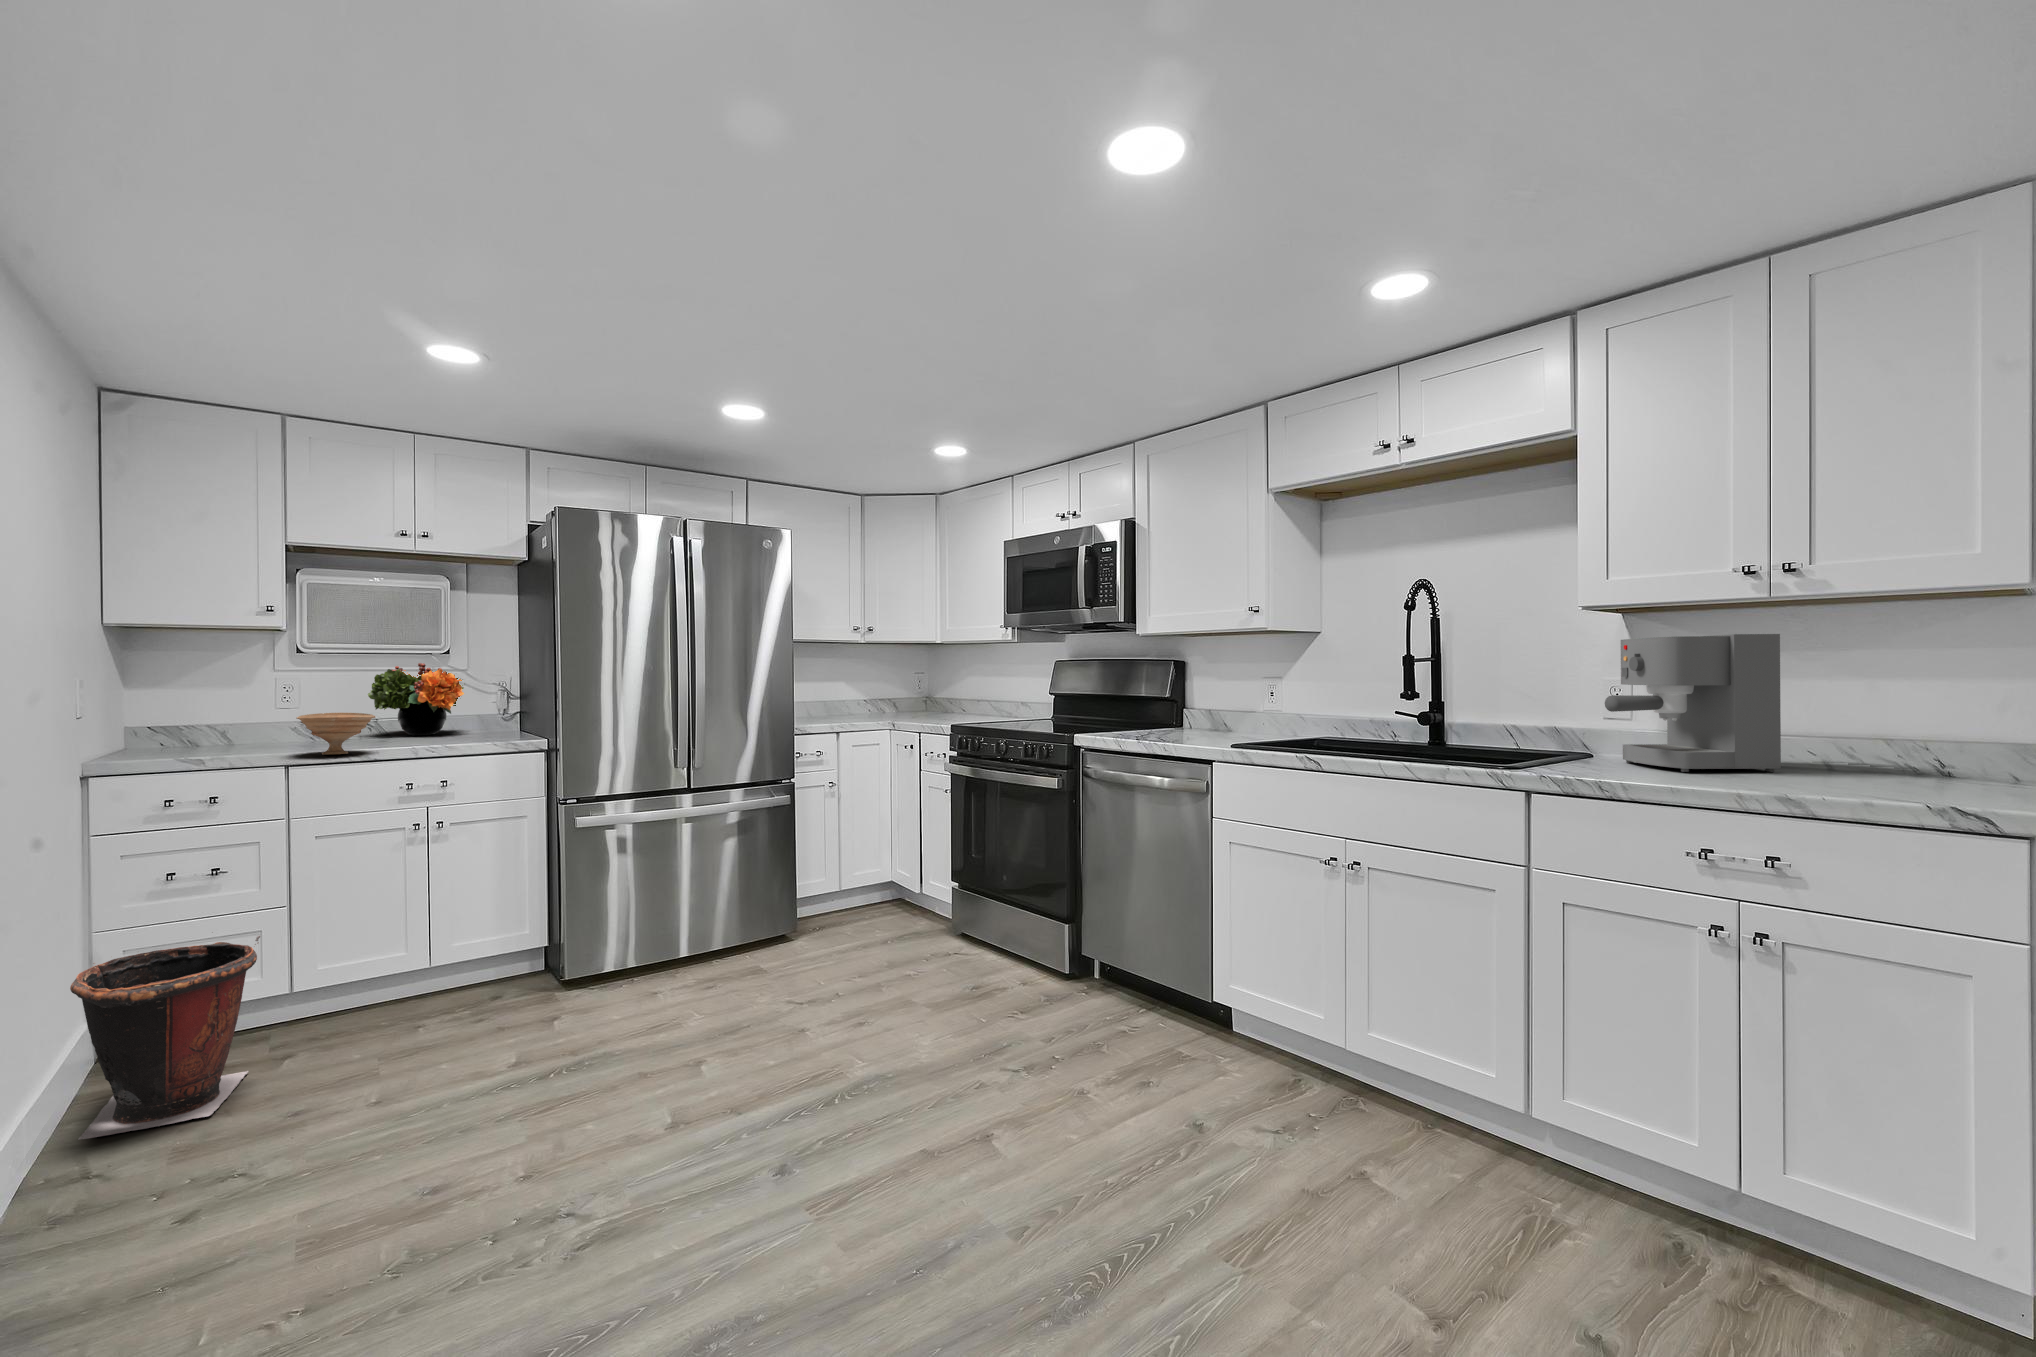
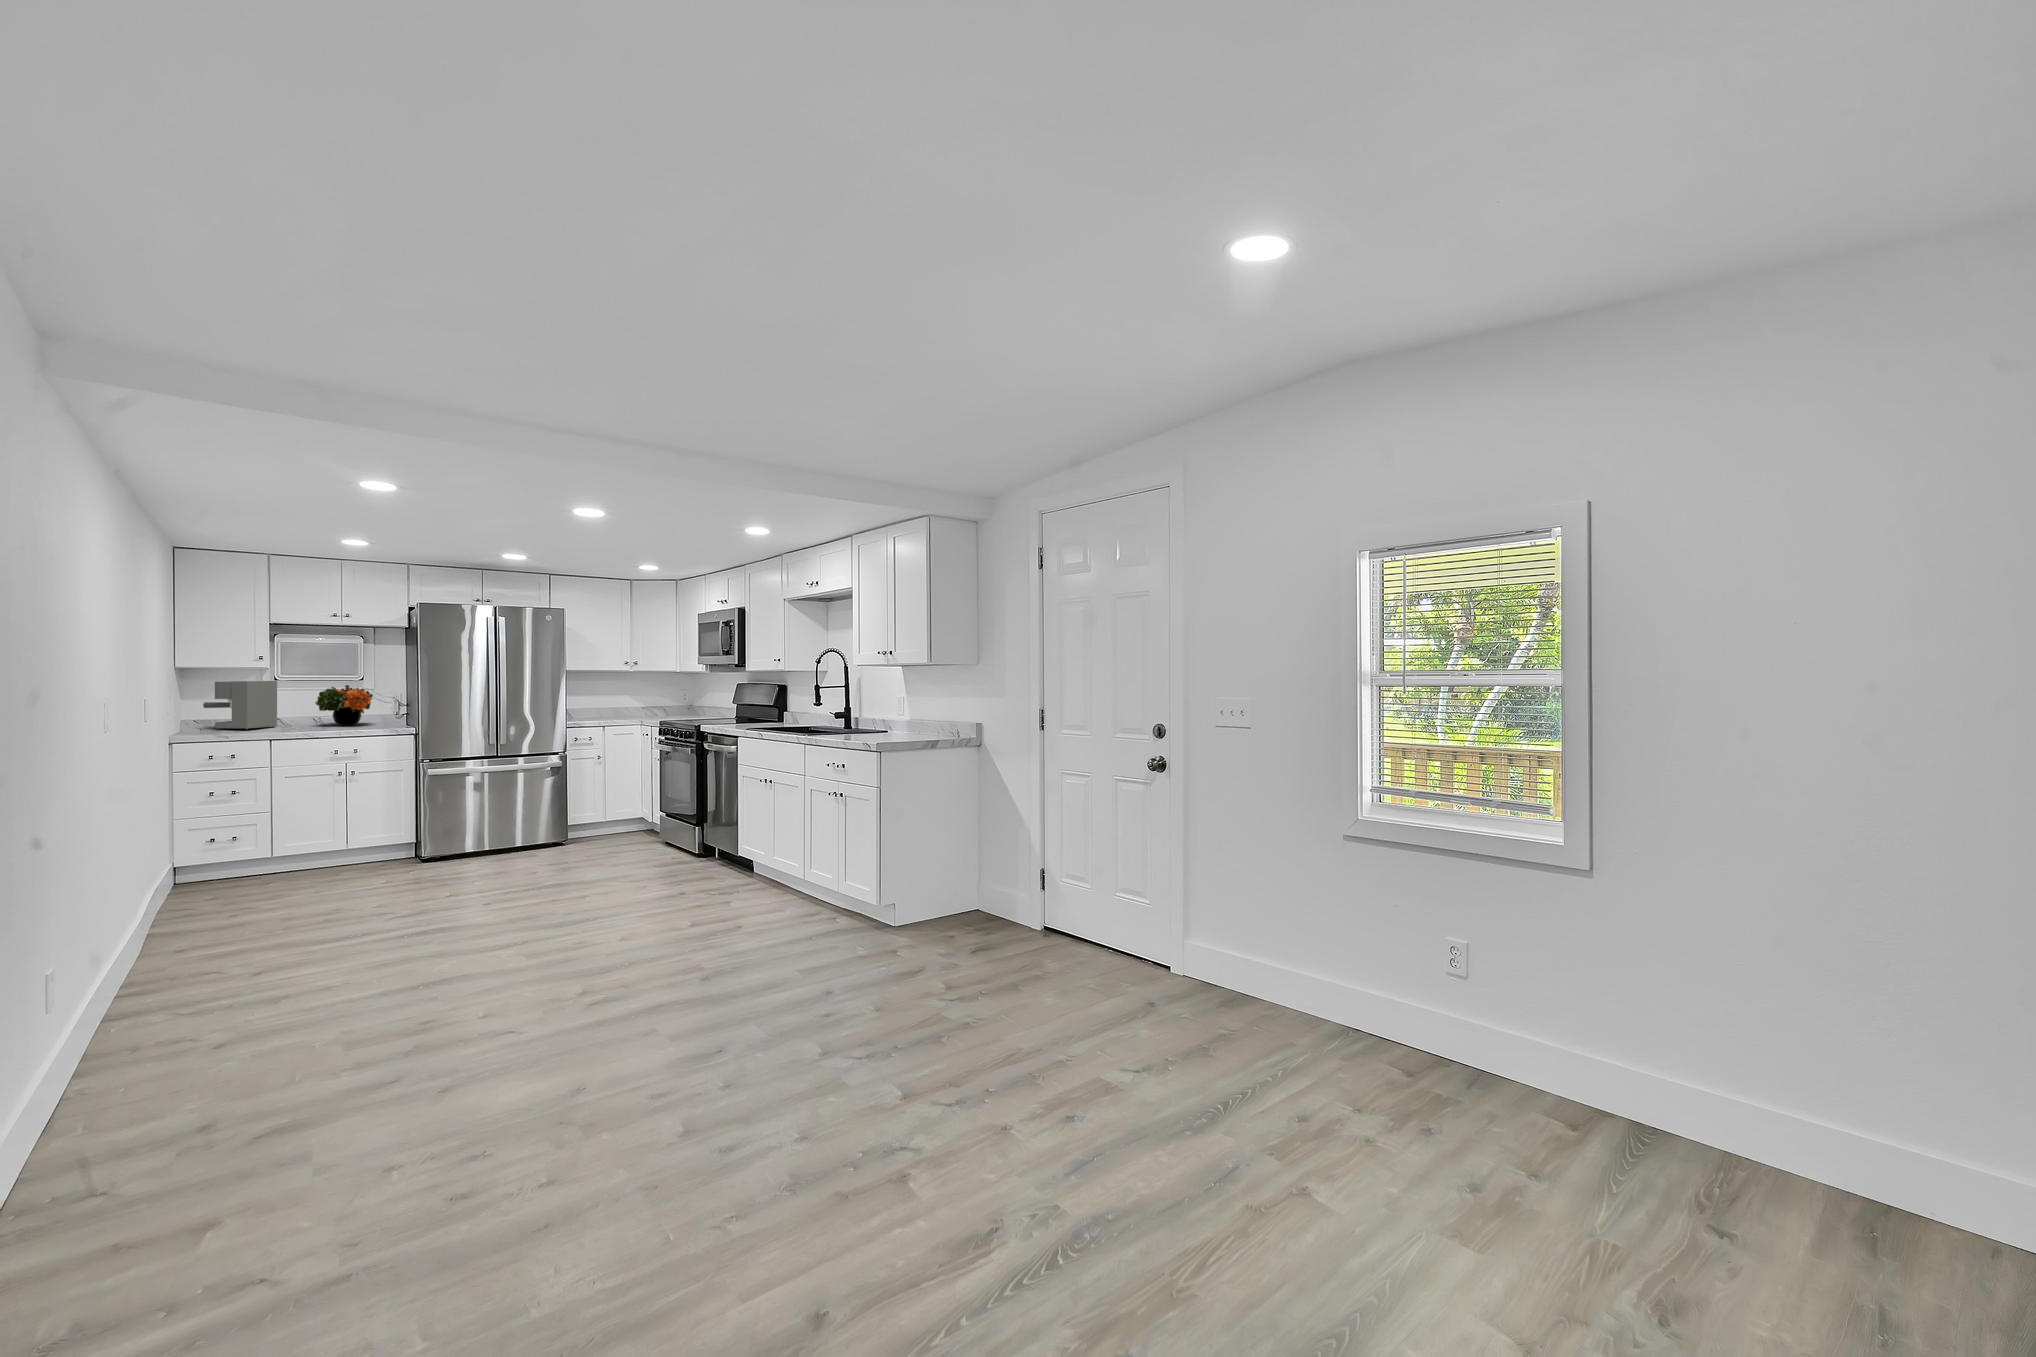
coffee maker: present [1605,634,1781,772] -> present [203,681,277,729]
bowl: present [296,713,375,755] -> none [275,713,318,735]
waste bin: present [70,932,260,1140] -> none [172,820,258,905]

